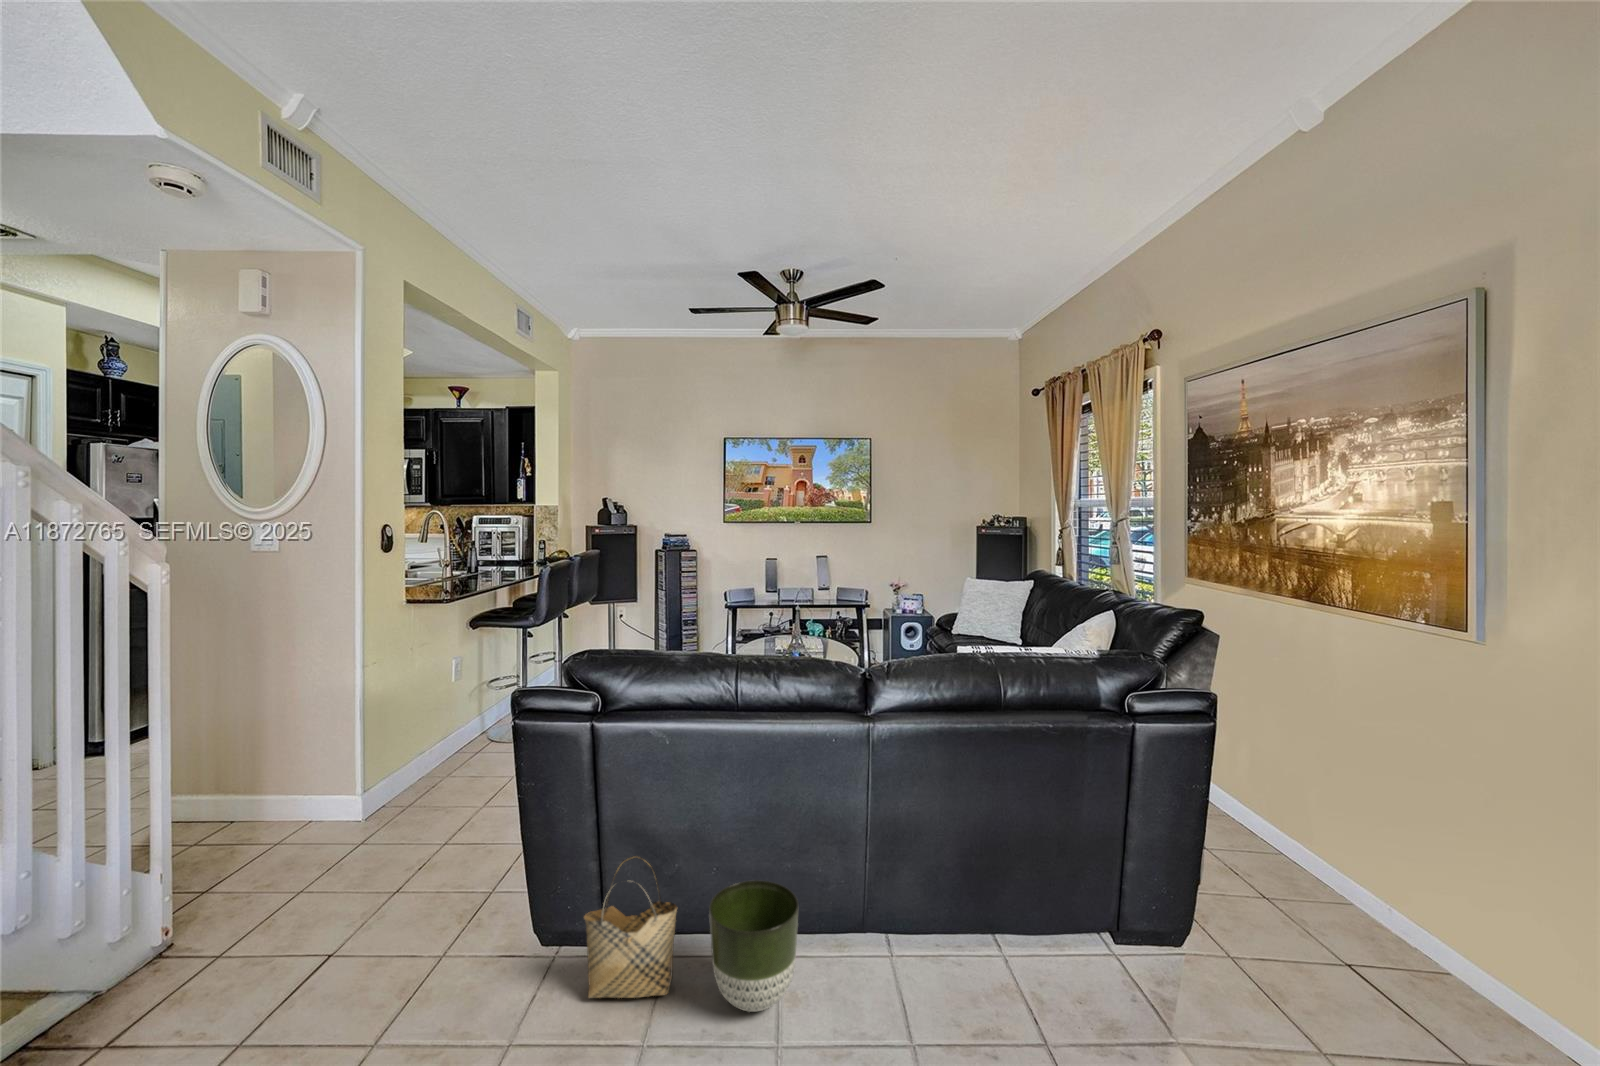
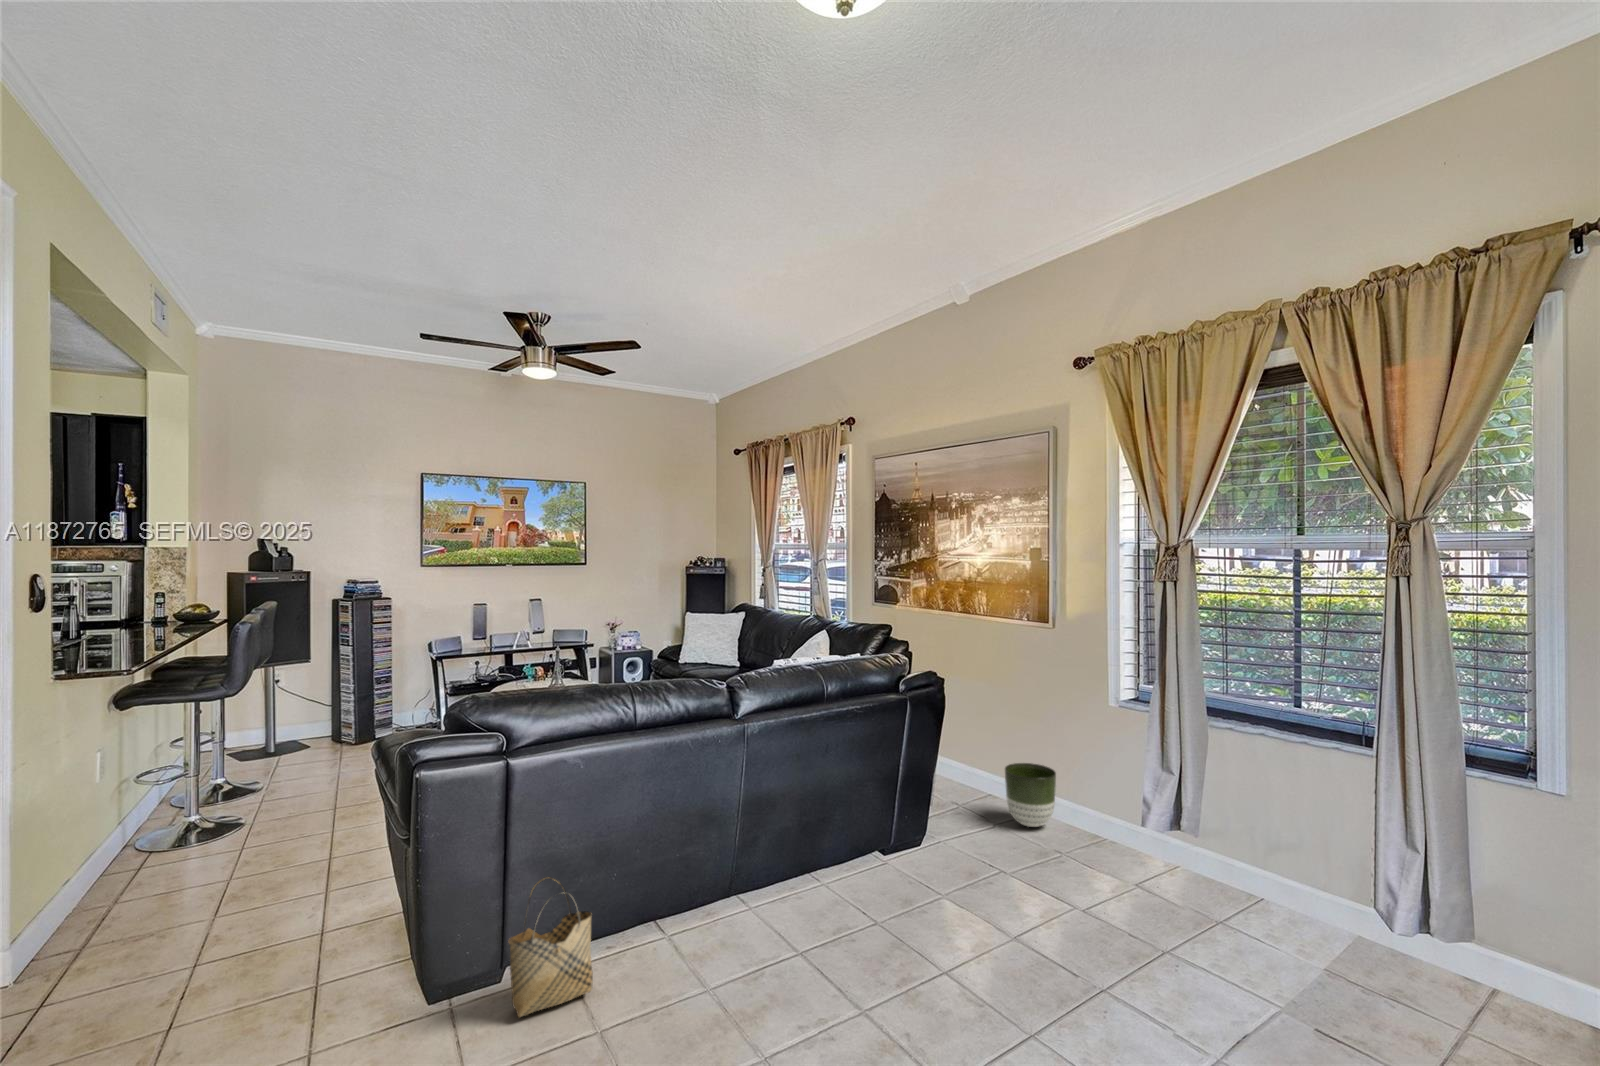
planter: present [709,880,798,1012] -> present [1005,763,1056,827]

